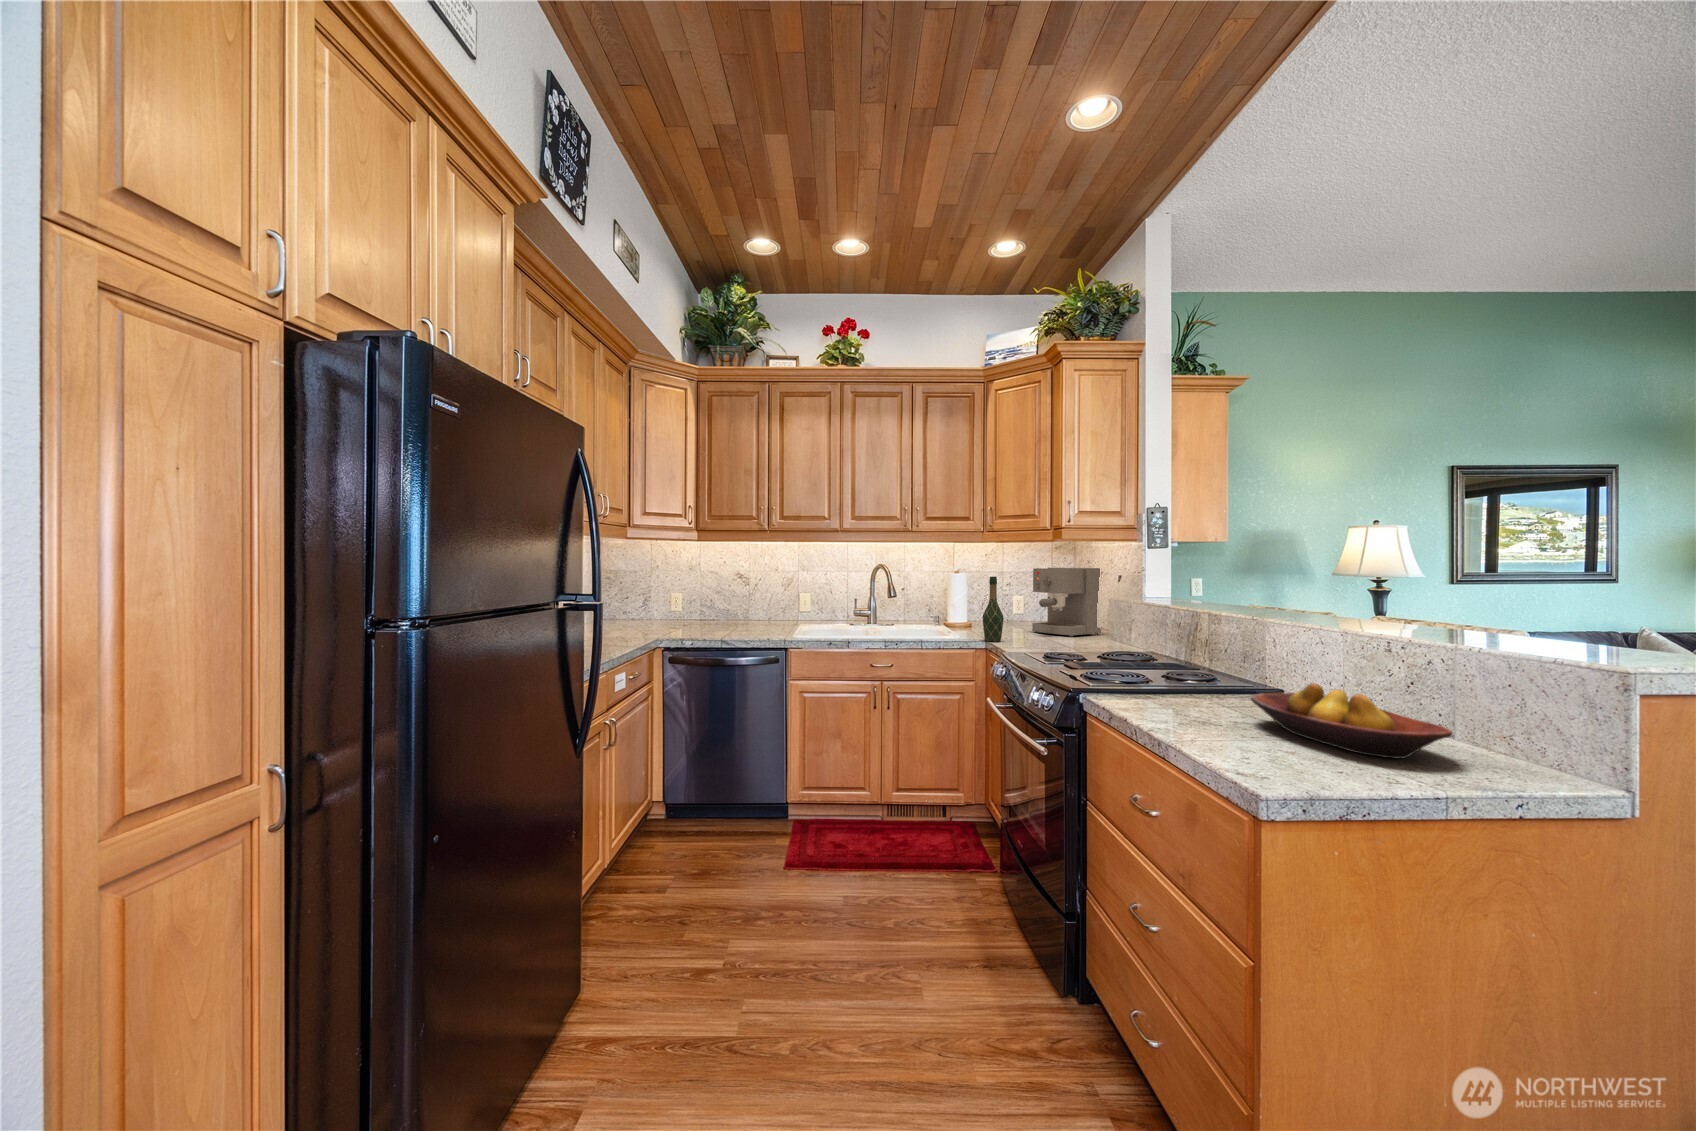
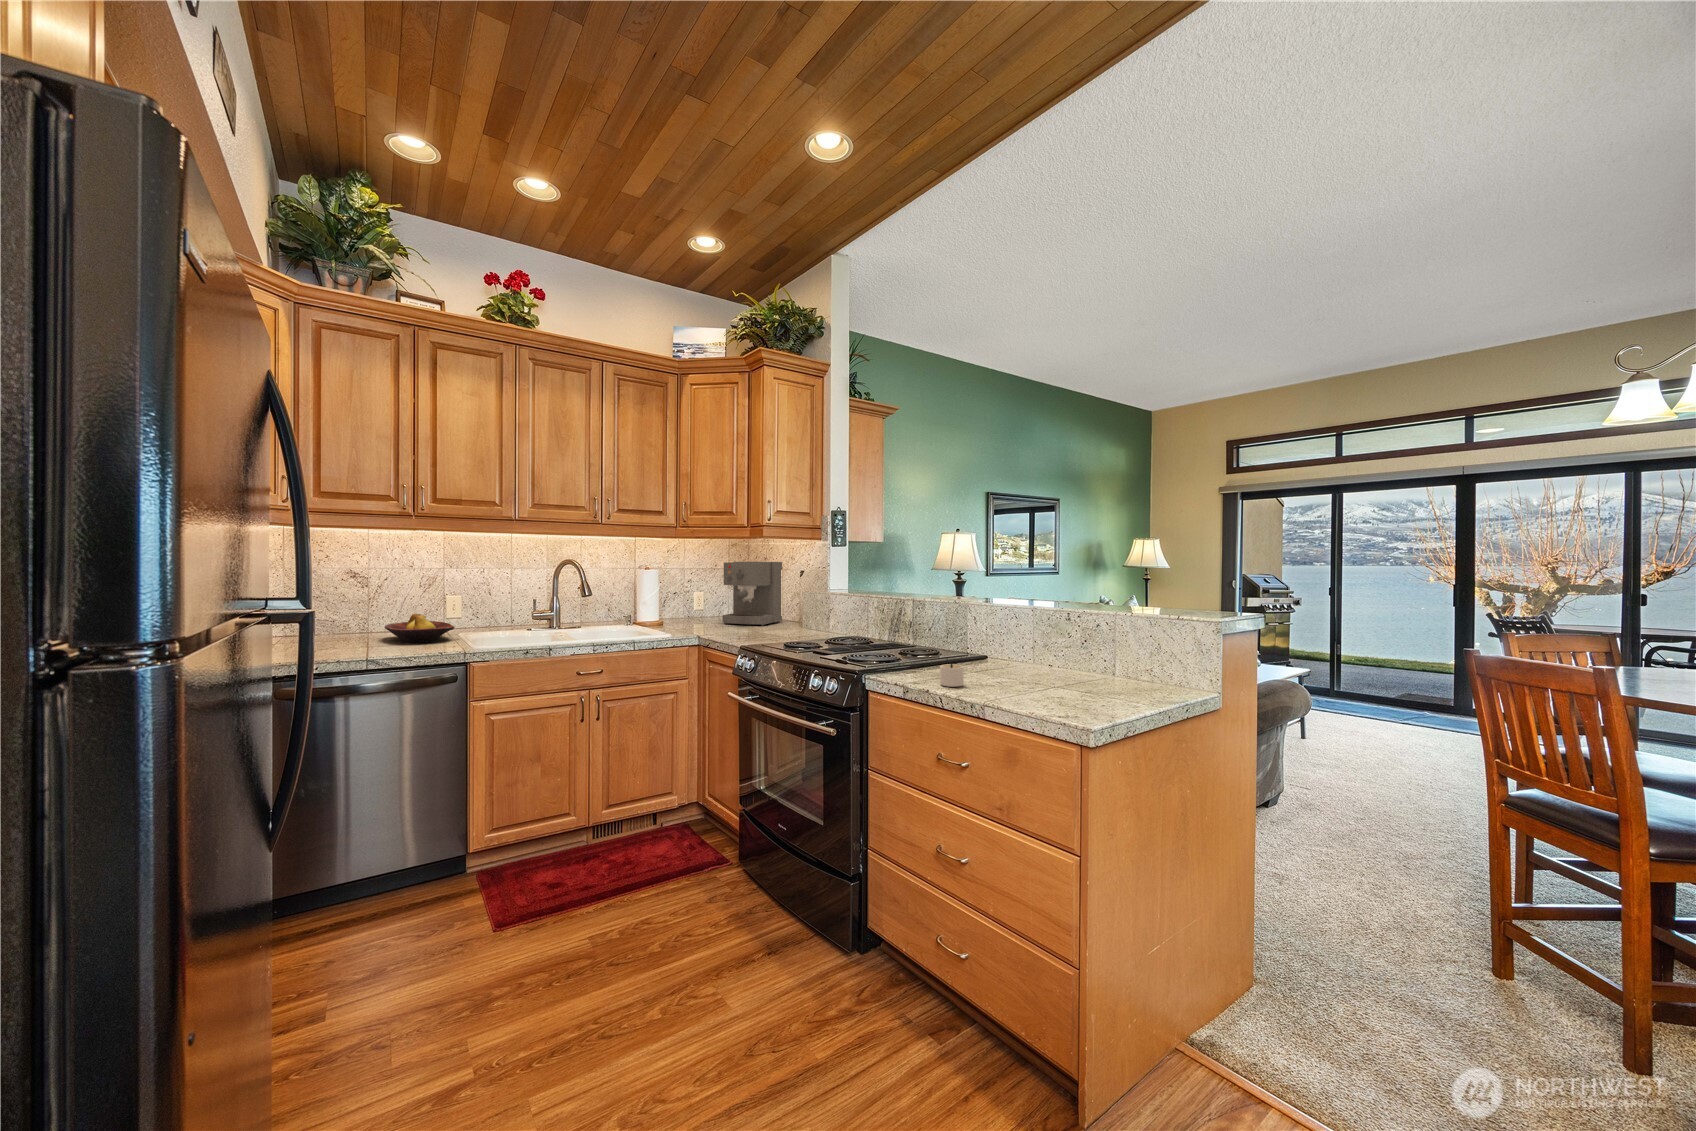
wine bottle: present [982,576,1004,641] -> none [694,571,715,635]
fruit bowl: present [1251,683,1452,758] -> present [385,614,455,643]
candle: none [1143,689,1175,721] -> present [940,664,964,687]

